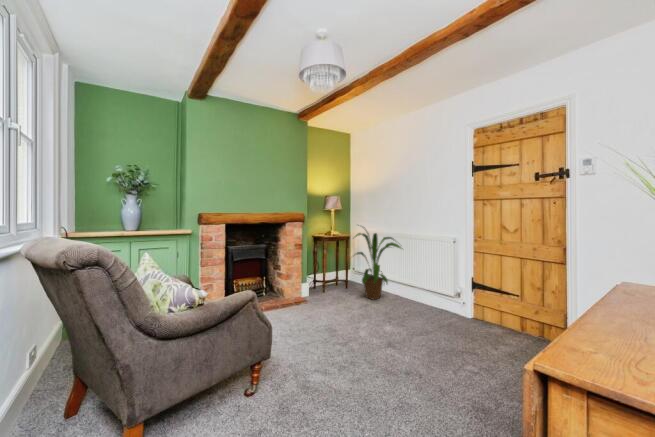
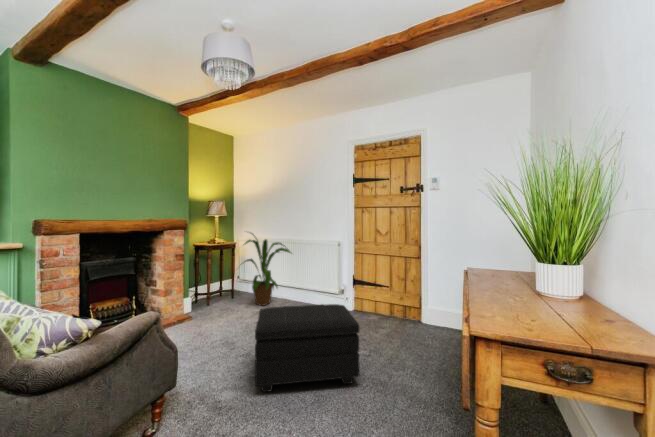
footstool: none [341,300,449,391] -> present [255,304,359,392]

